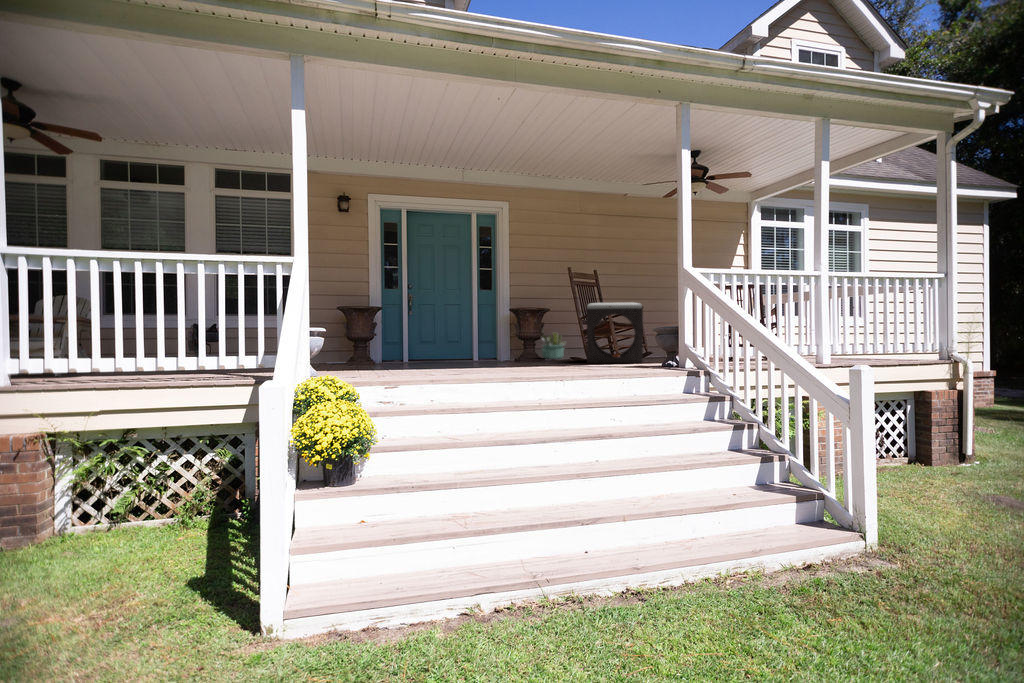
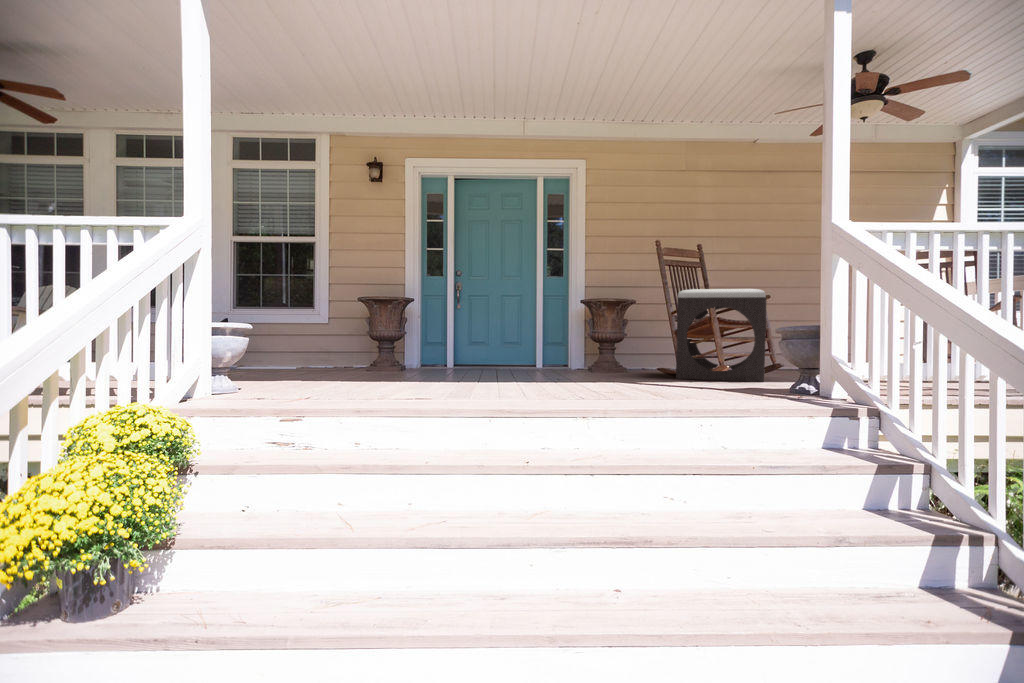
decorative plant: present [541,333,566,359] -> none [622,333,660,369]

